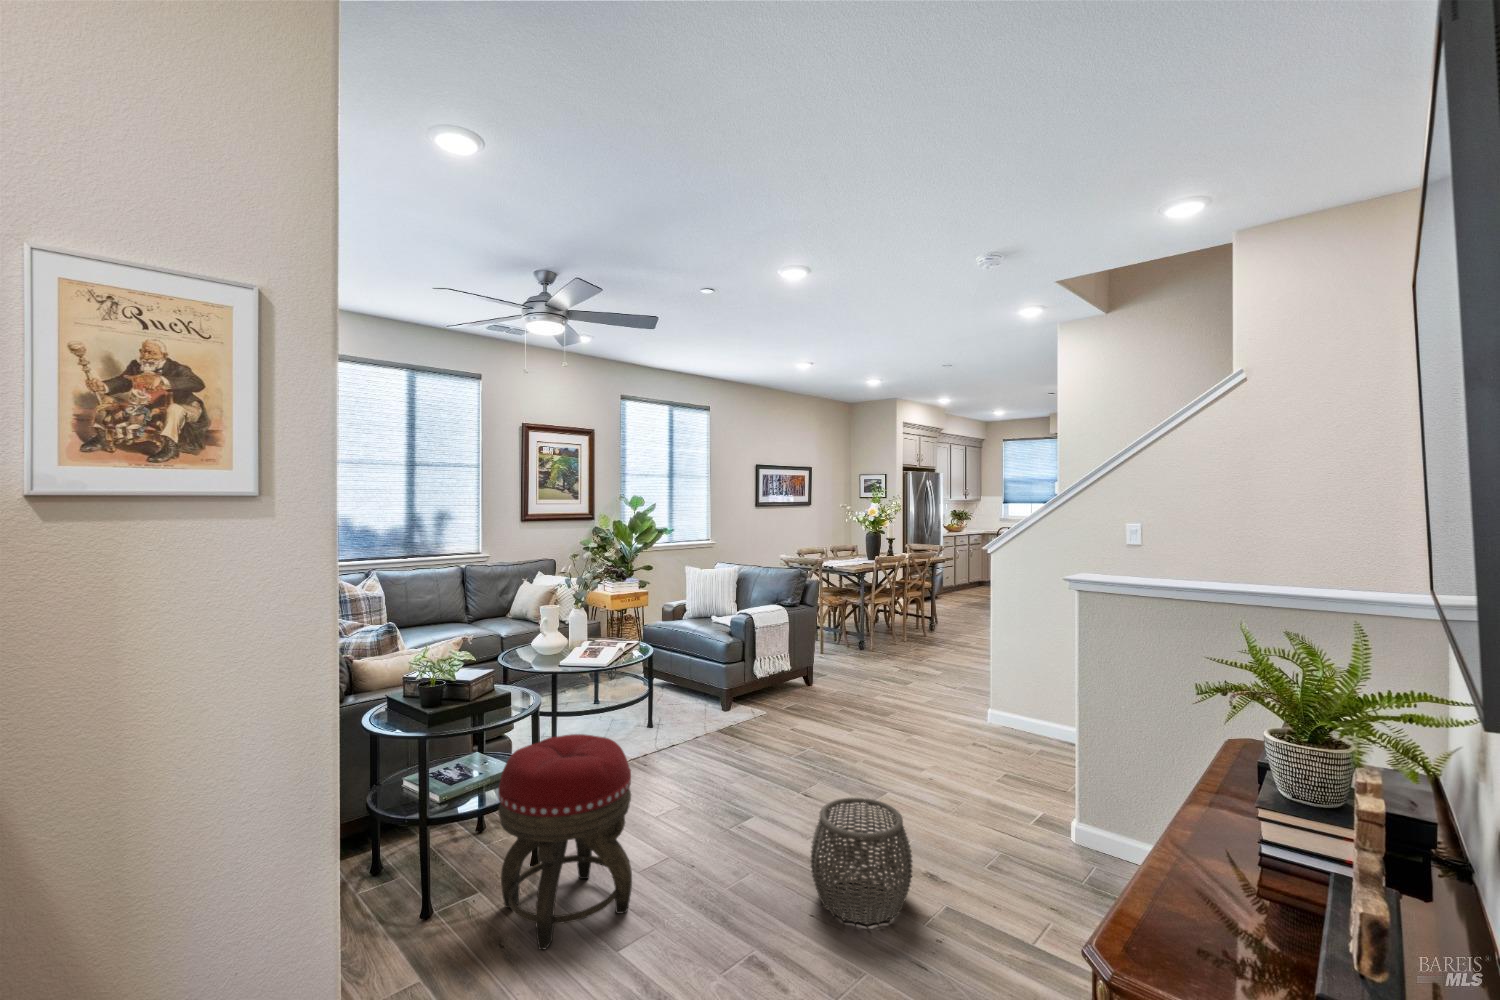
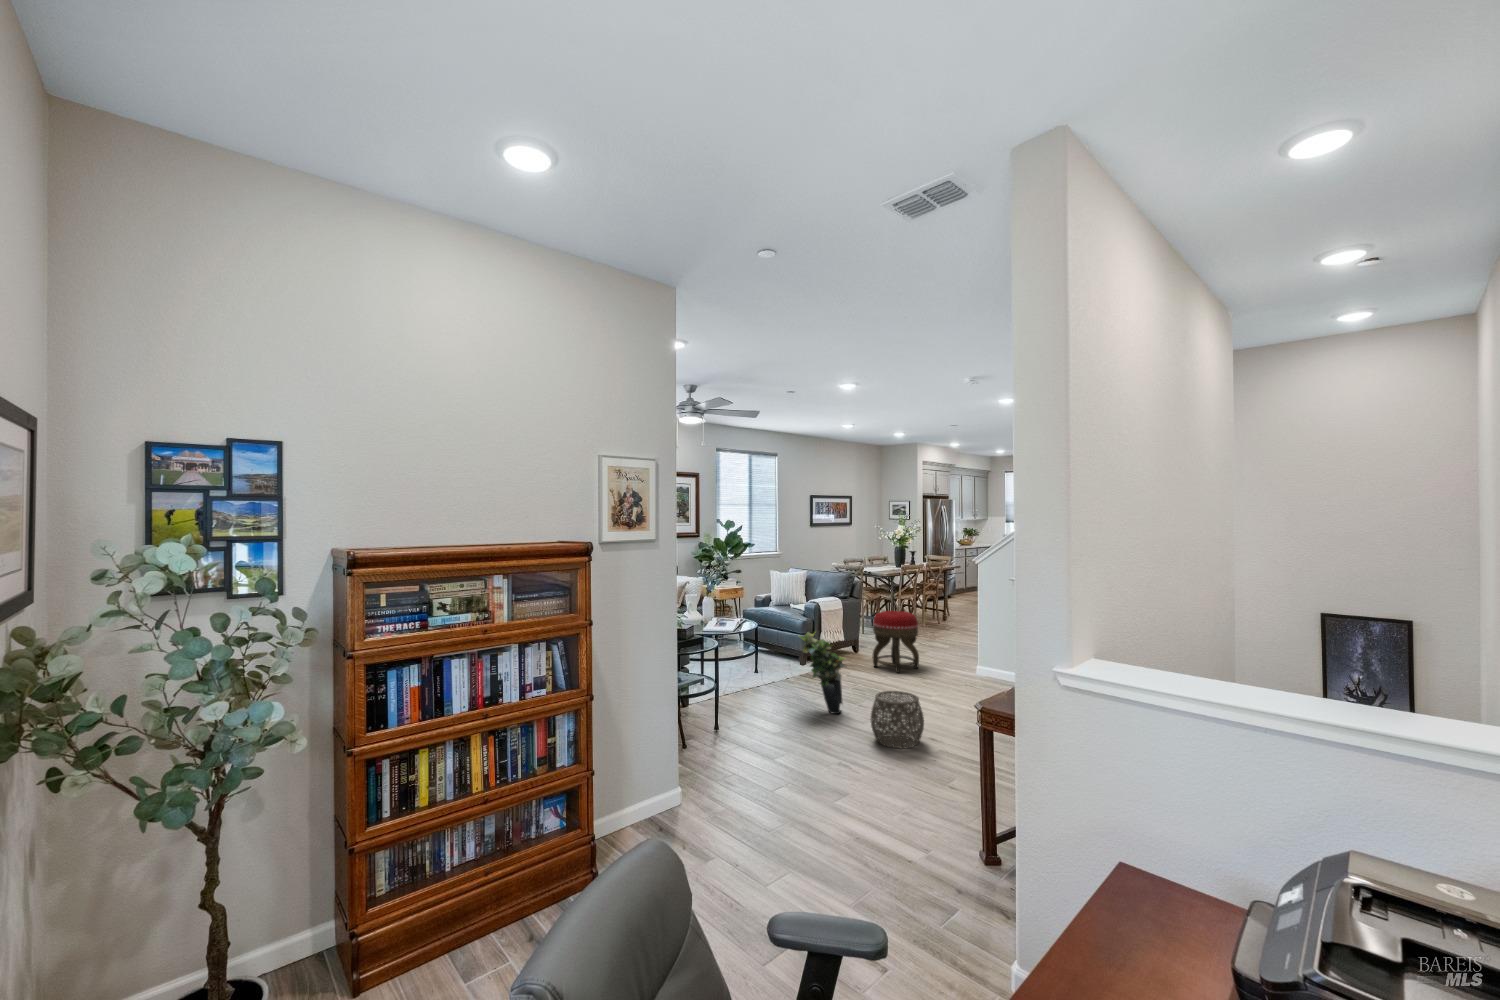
potted plant: none [692,675,777,824] -> present [799,633,846,714]
footstool: present [498,734,632,949] -> present [872,611,919,673]

